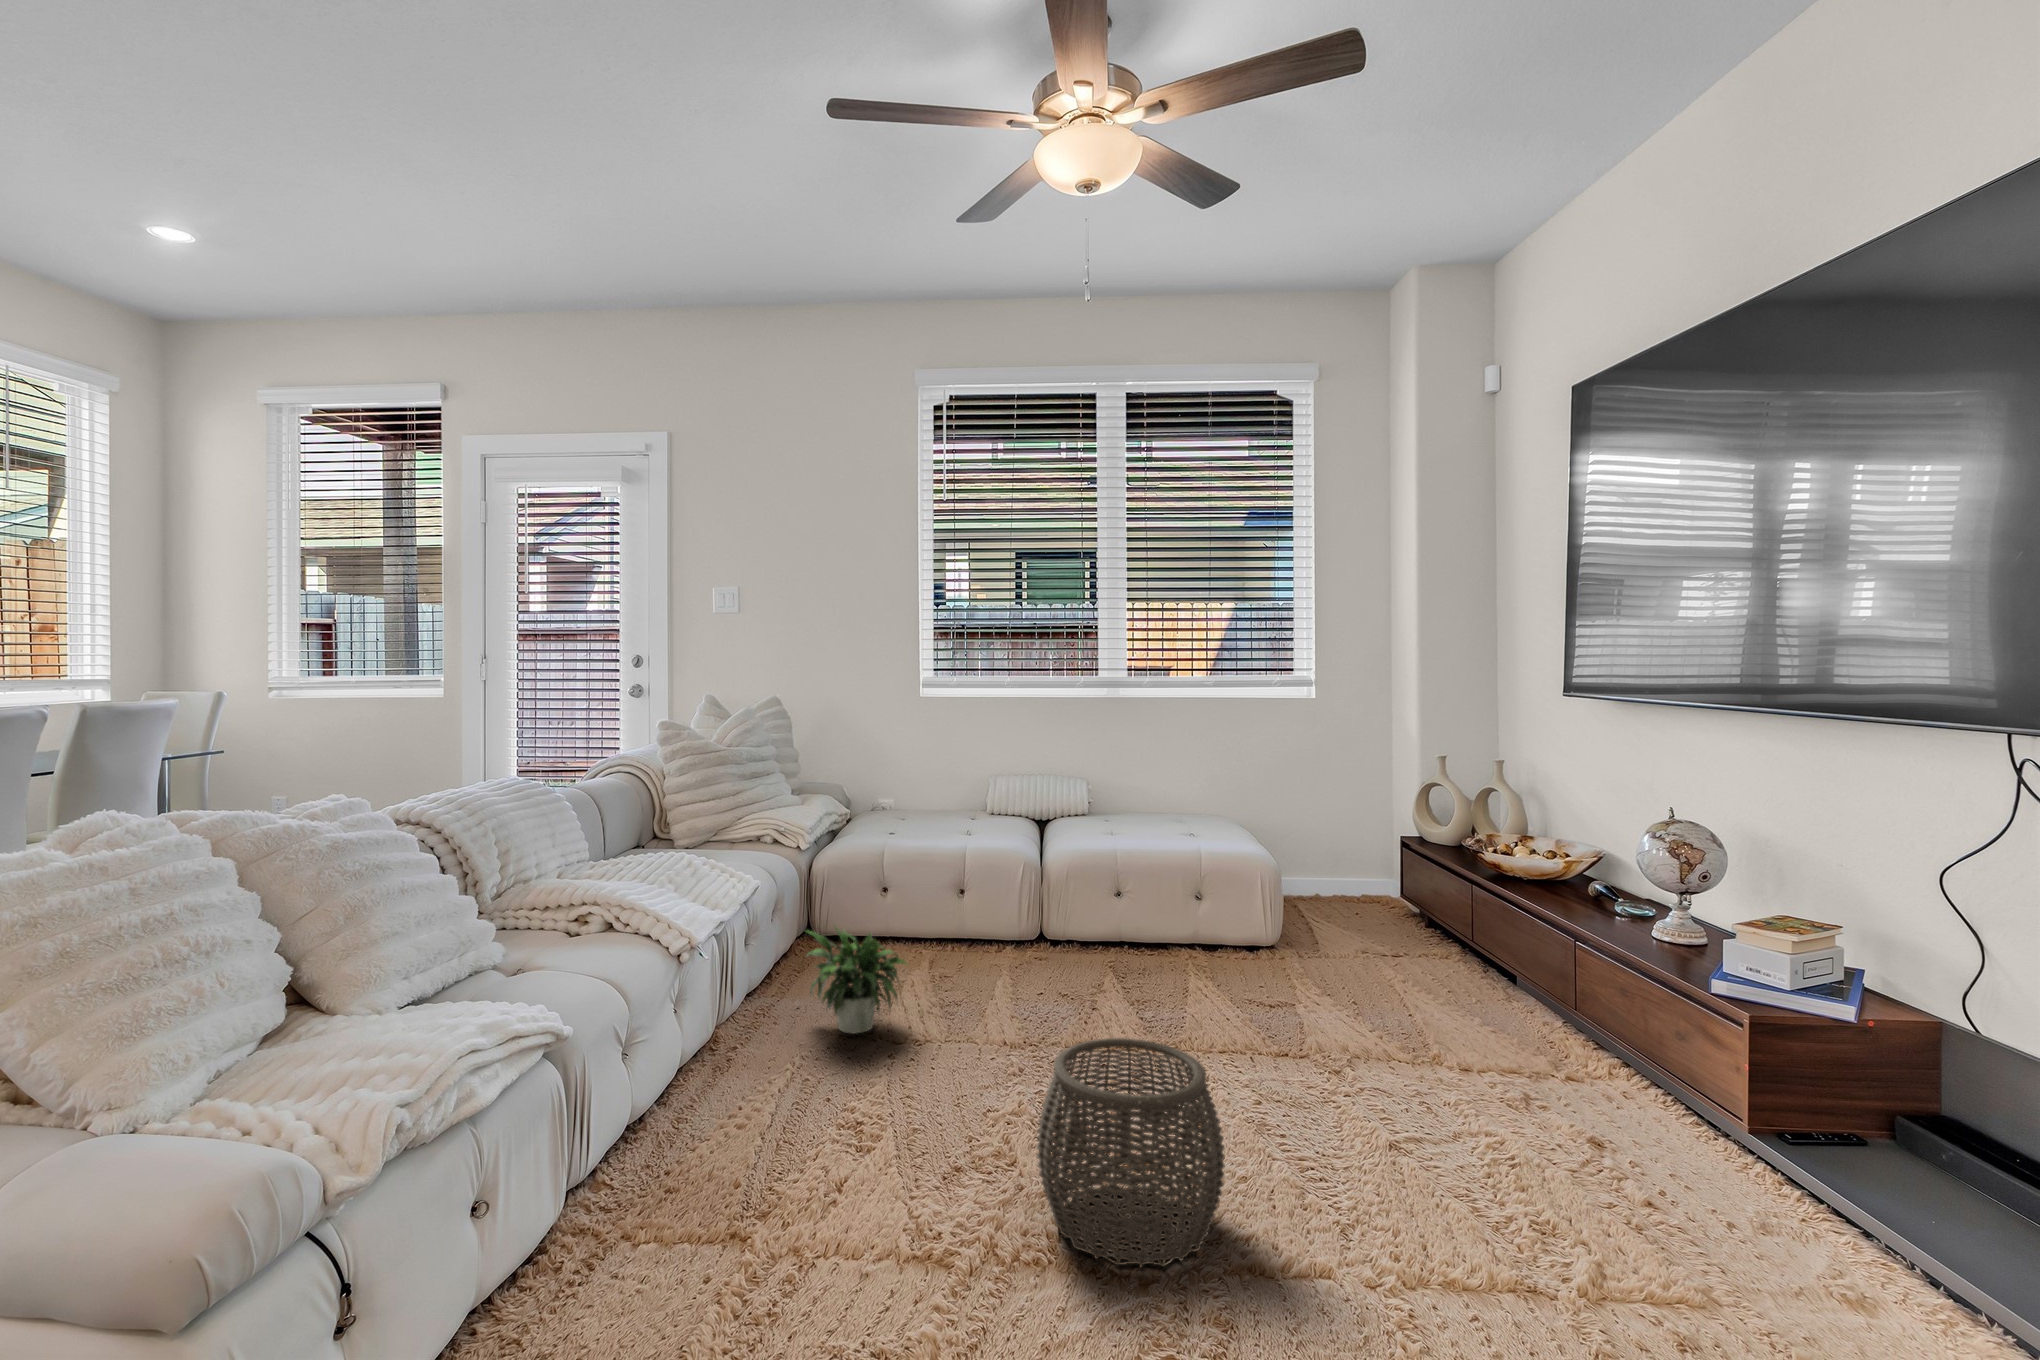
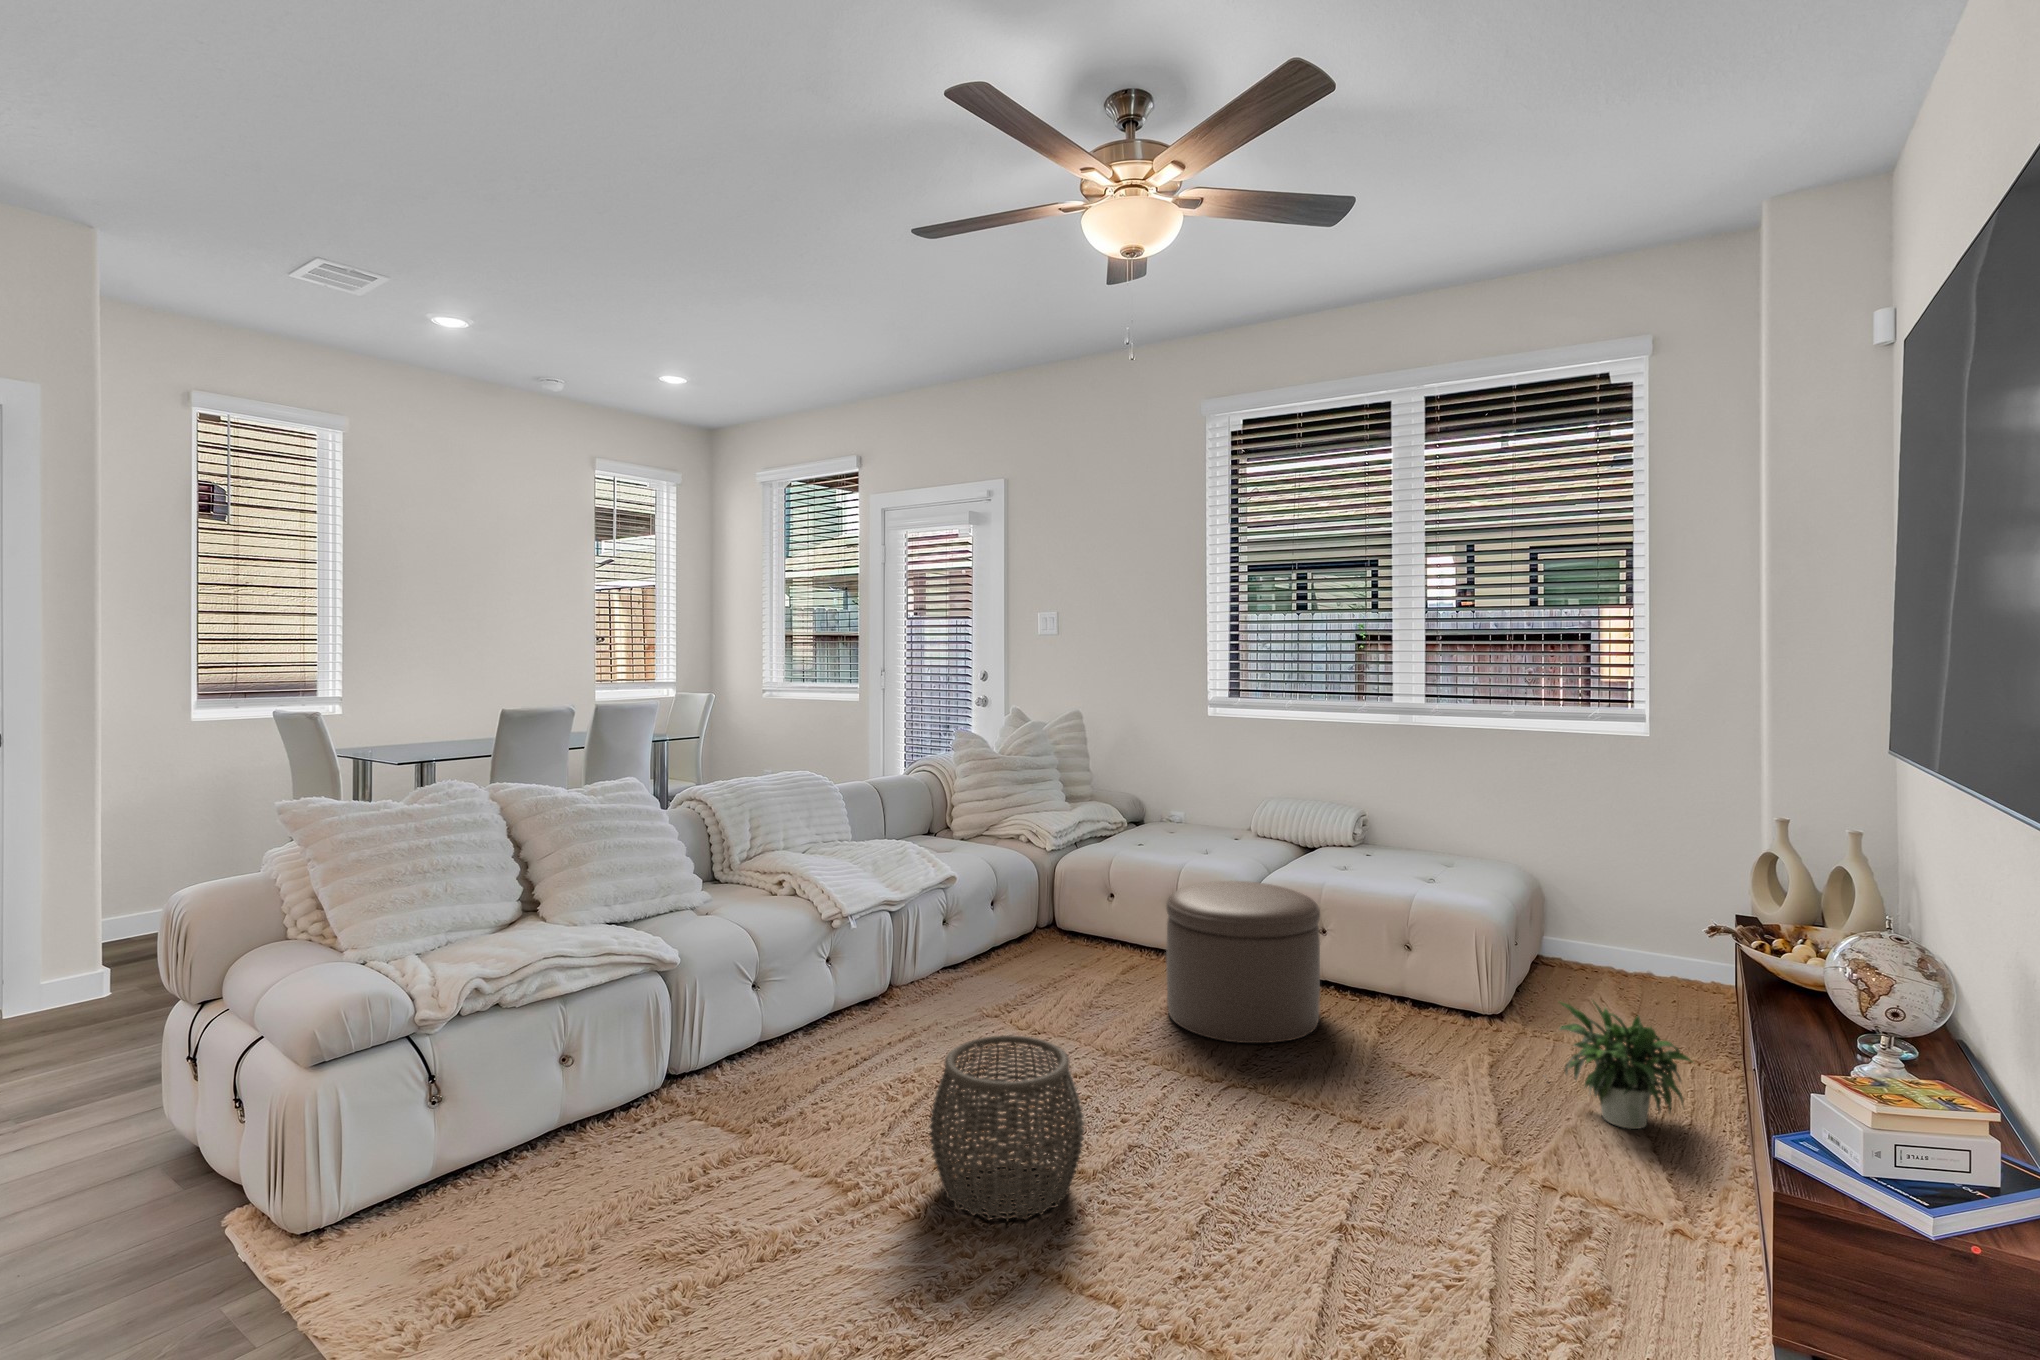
ottoman: none [1012,852,1168,1015] -> present [1166,881,1320,1043]
potted plant: present [806,927,907,1033] -> present [1560,1002,1693,1129]

